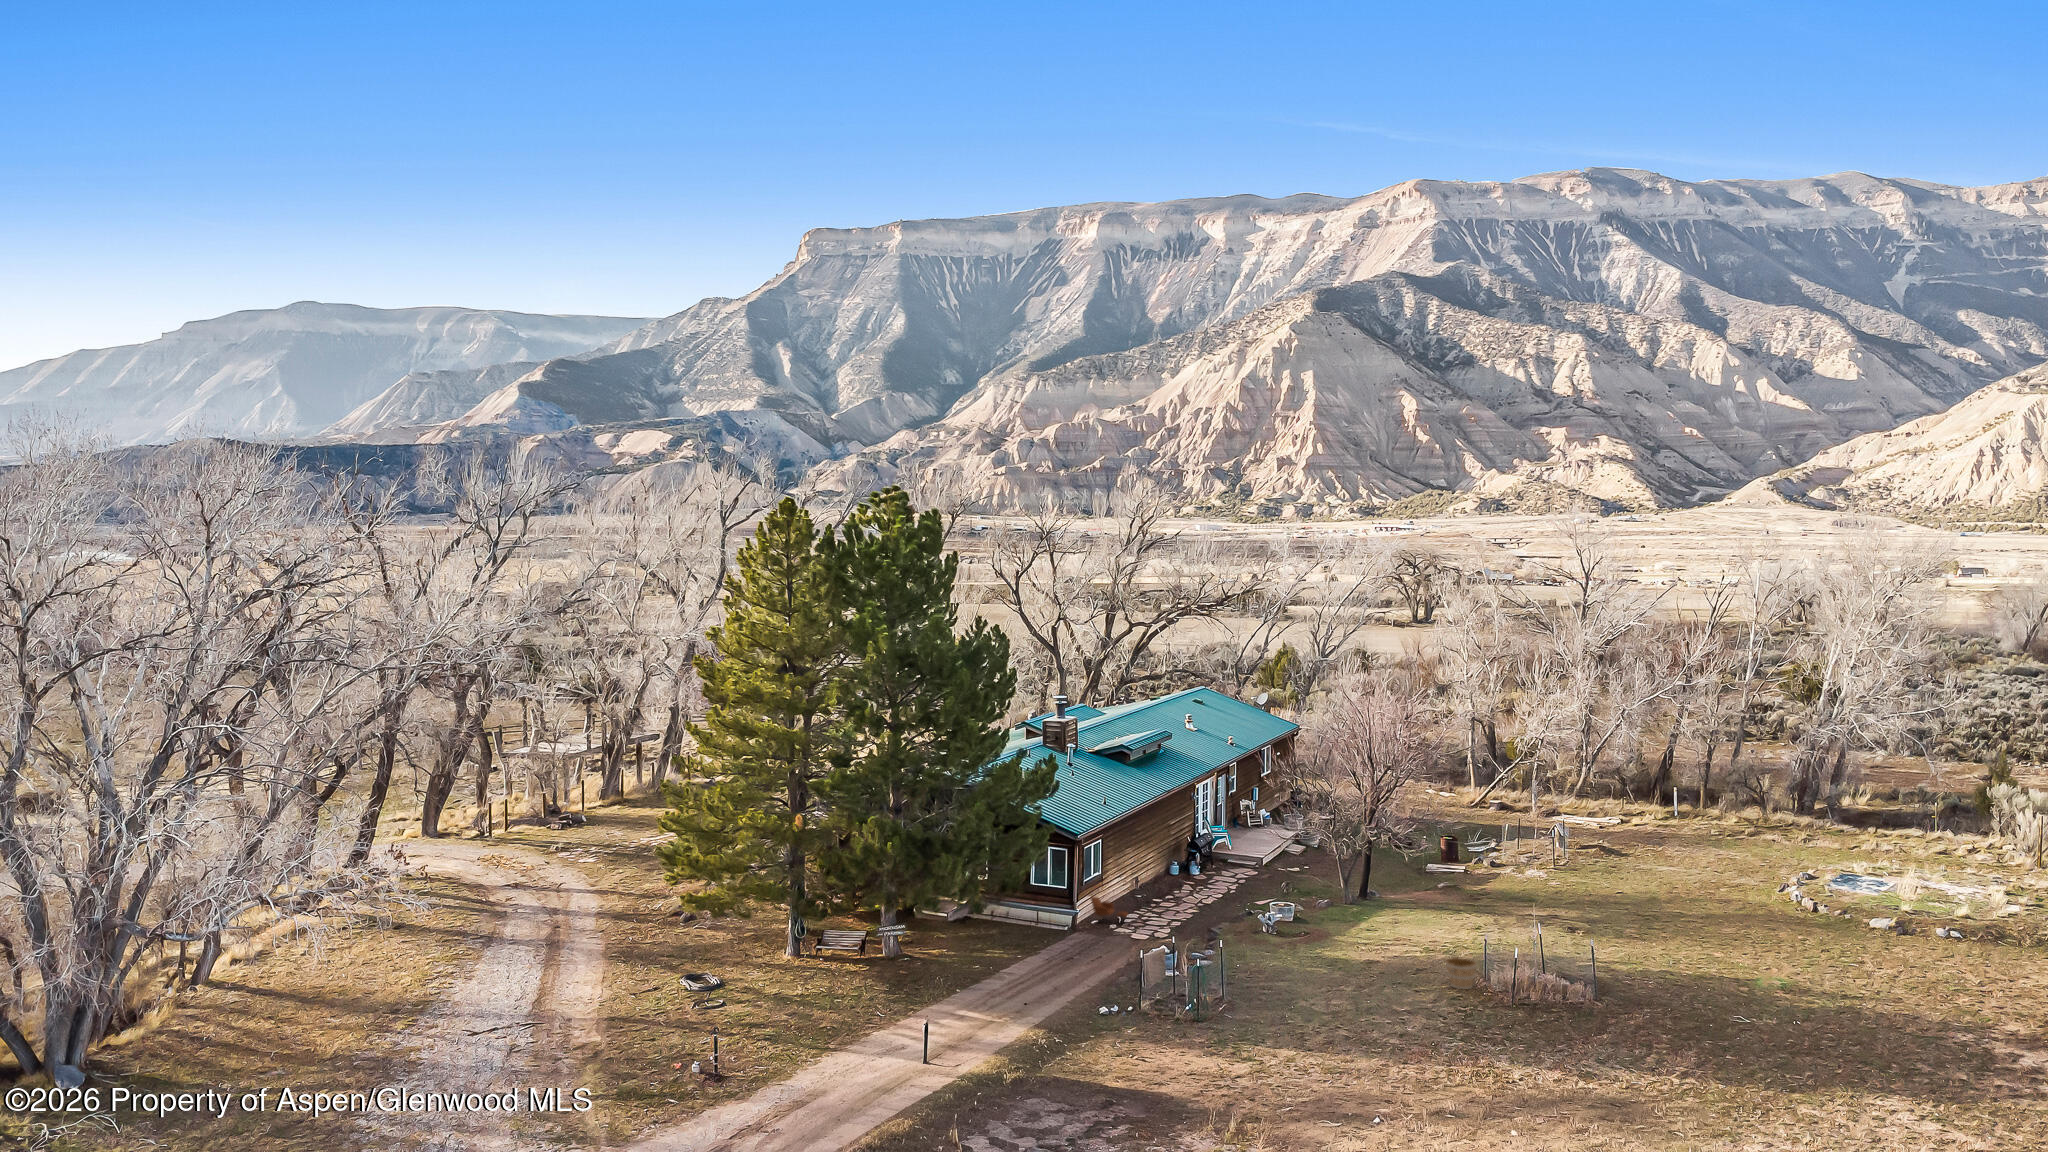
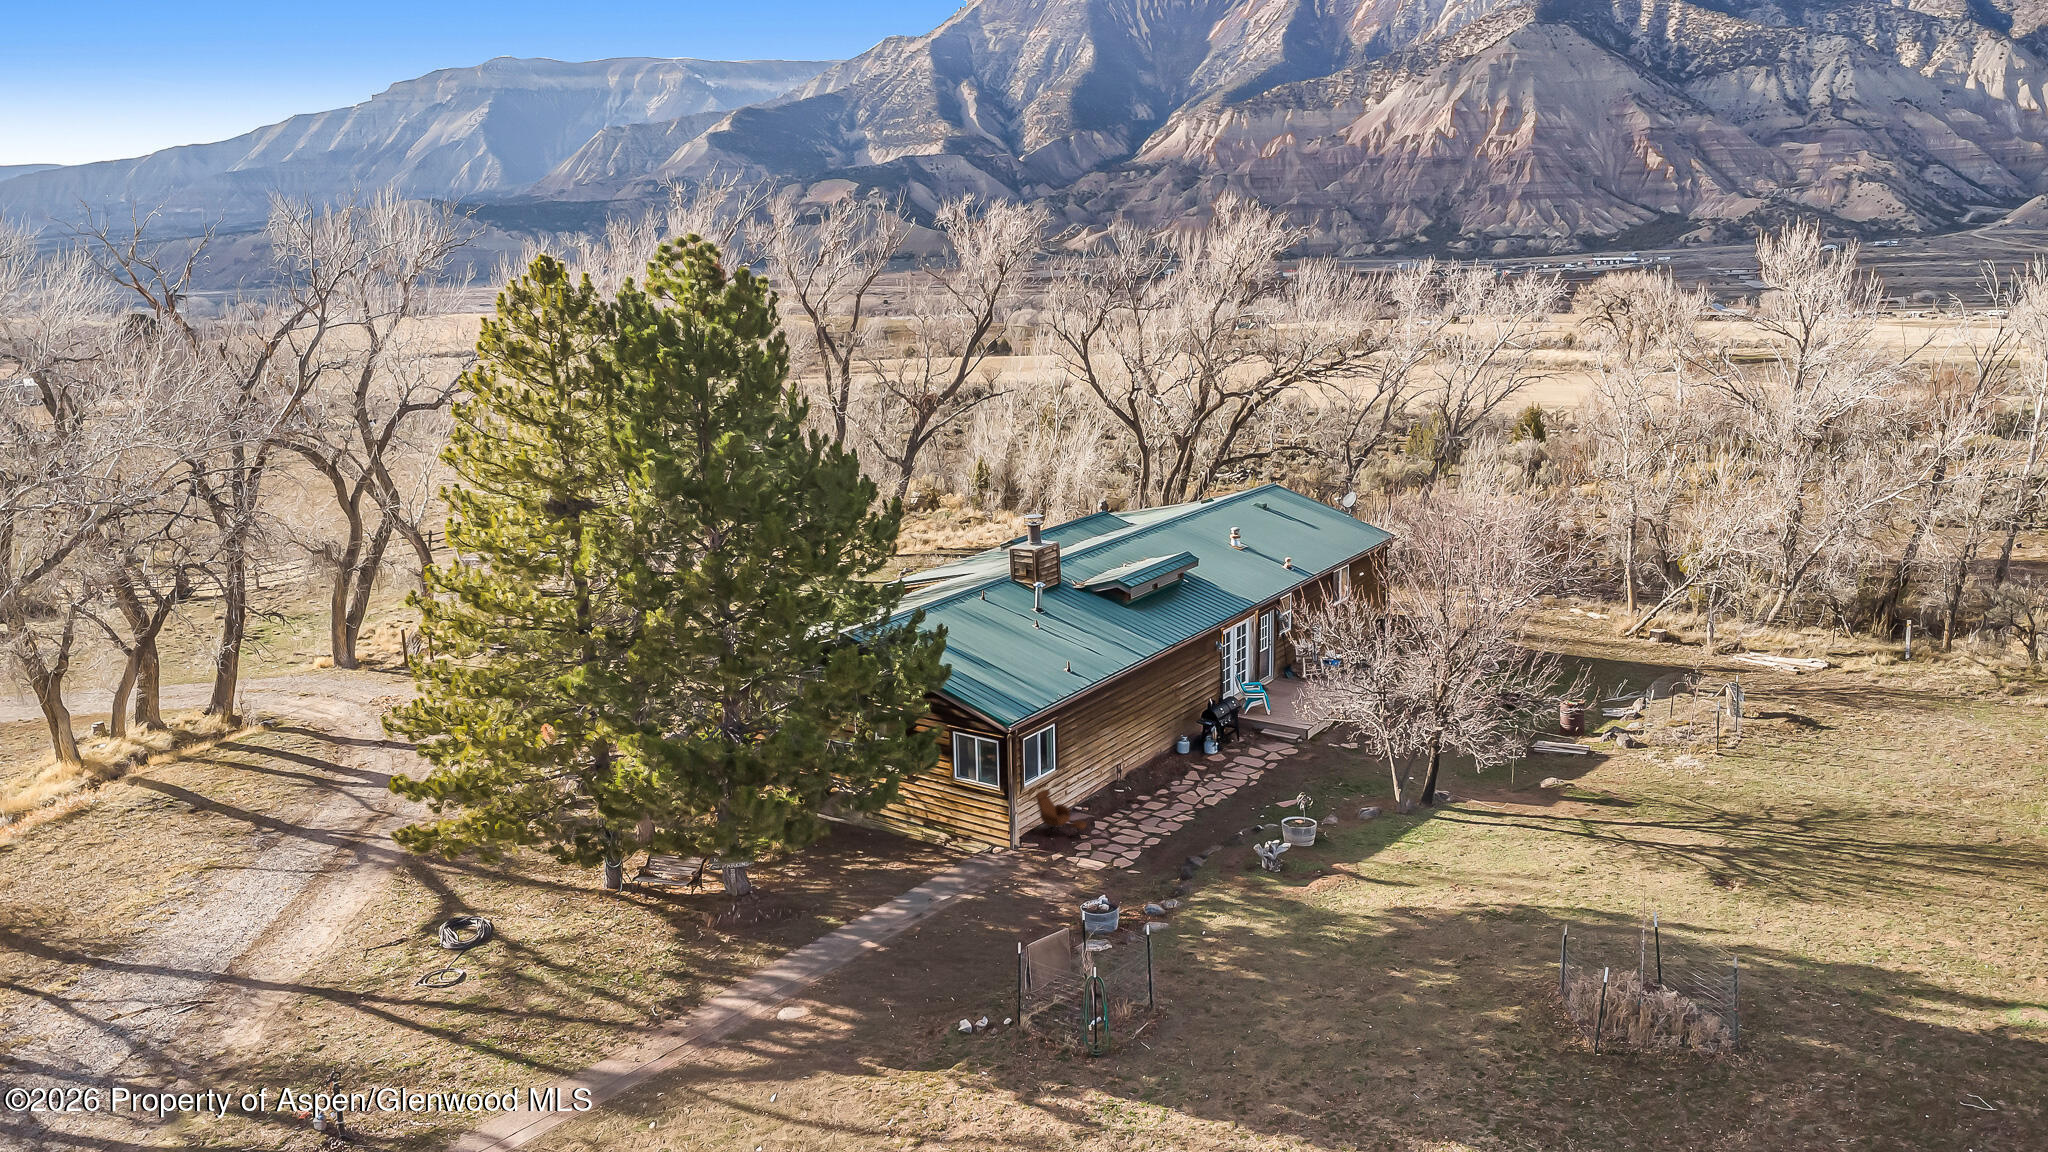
wooden bucket: present [1446,958,1476,990] -> none [1512,970,1565,1028]

